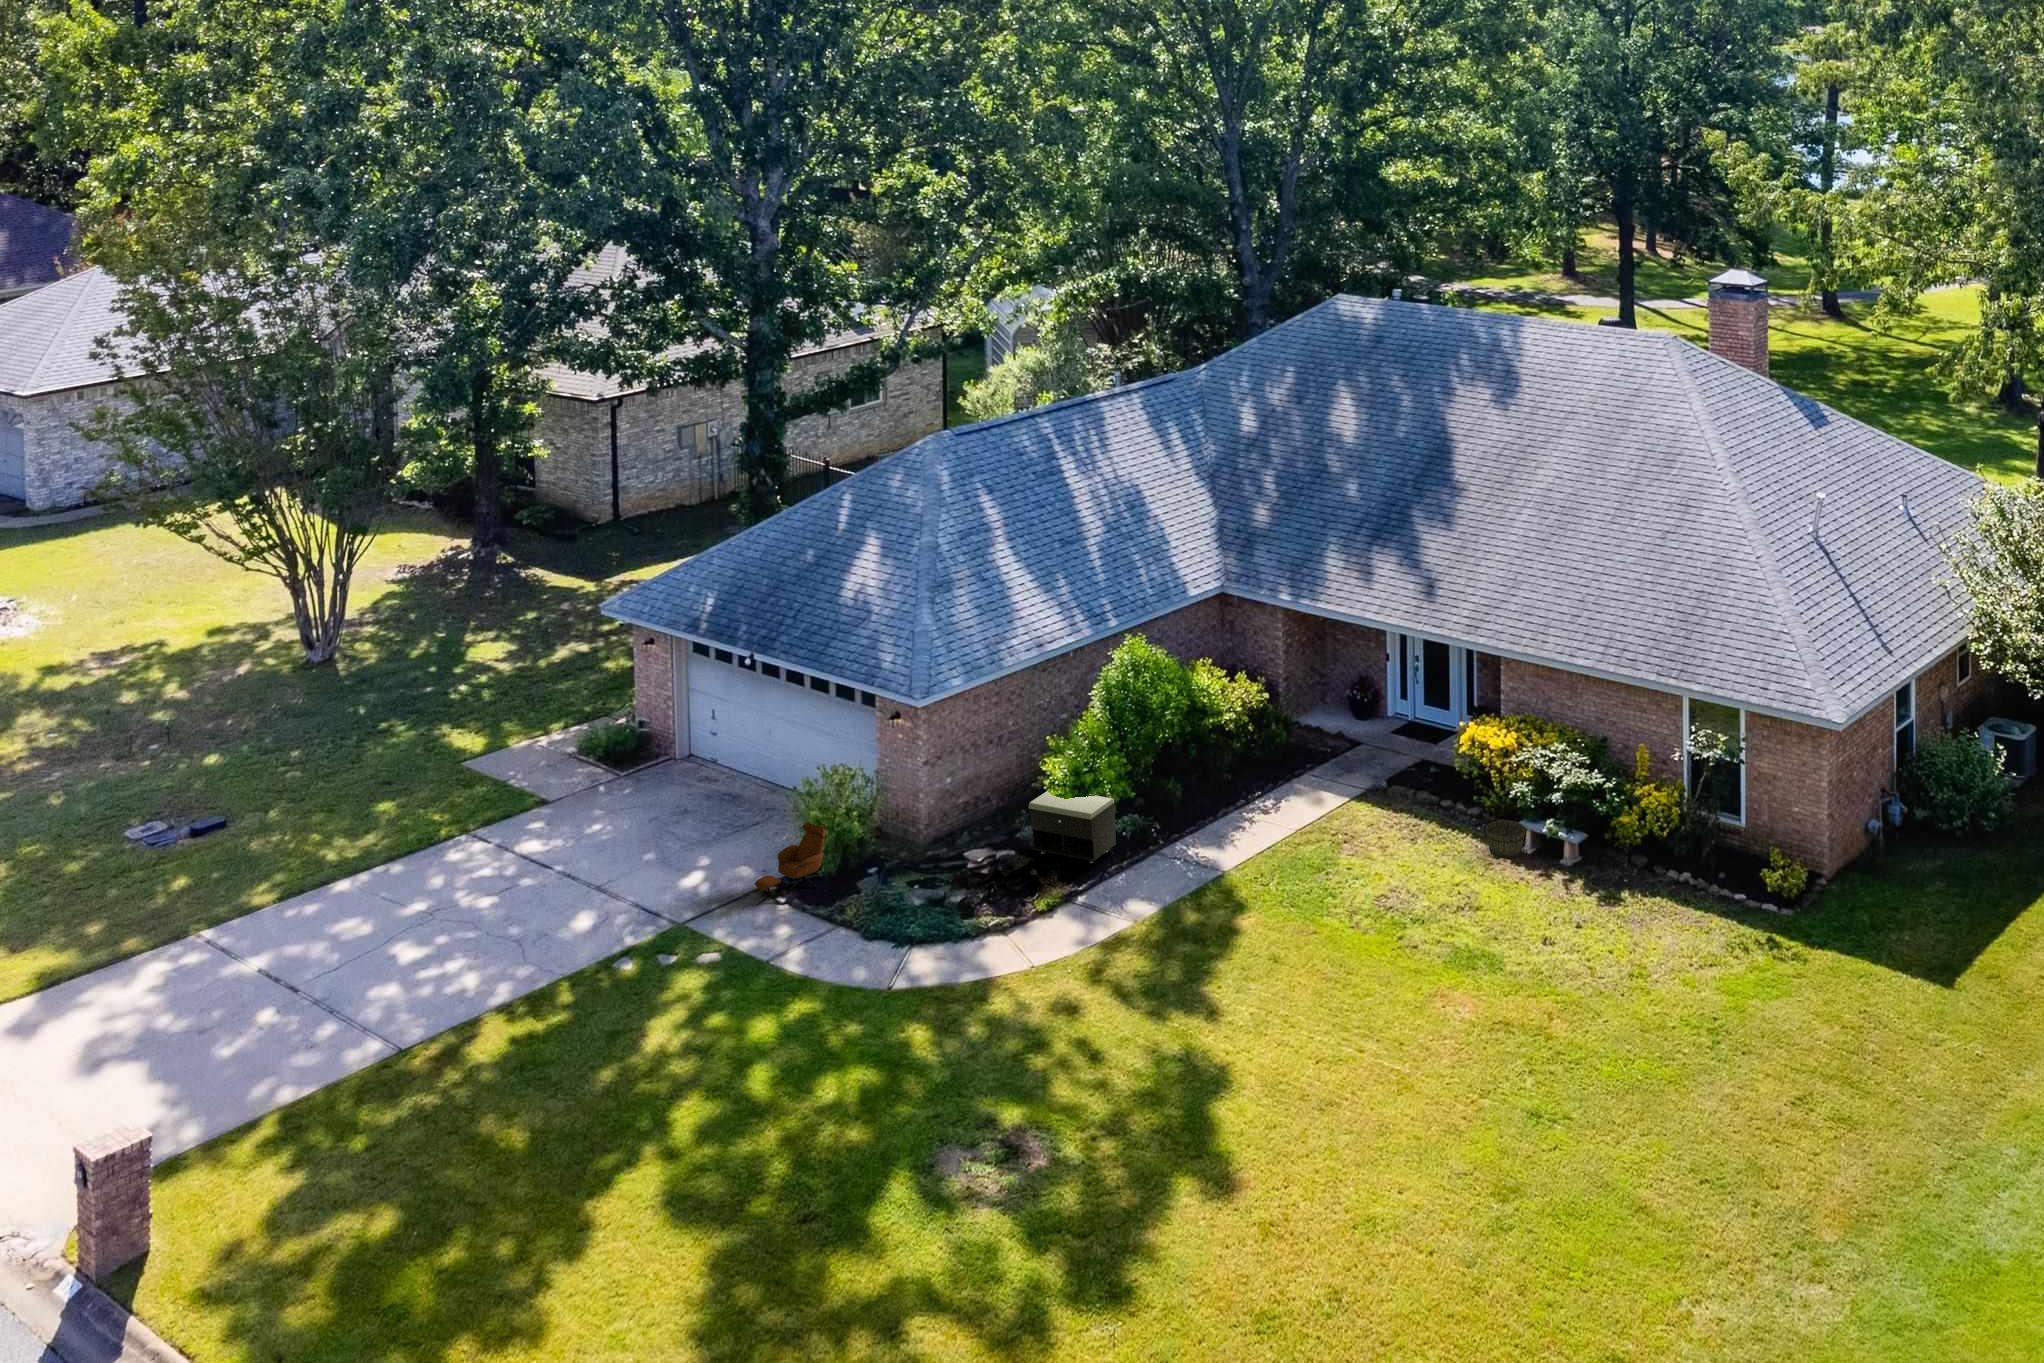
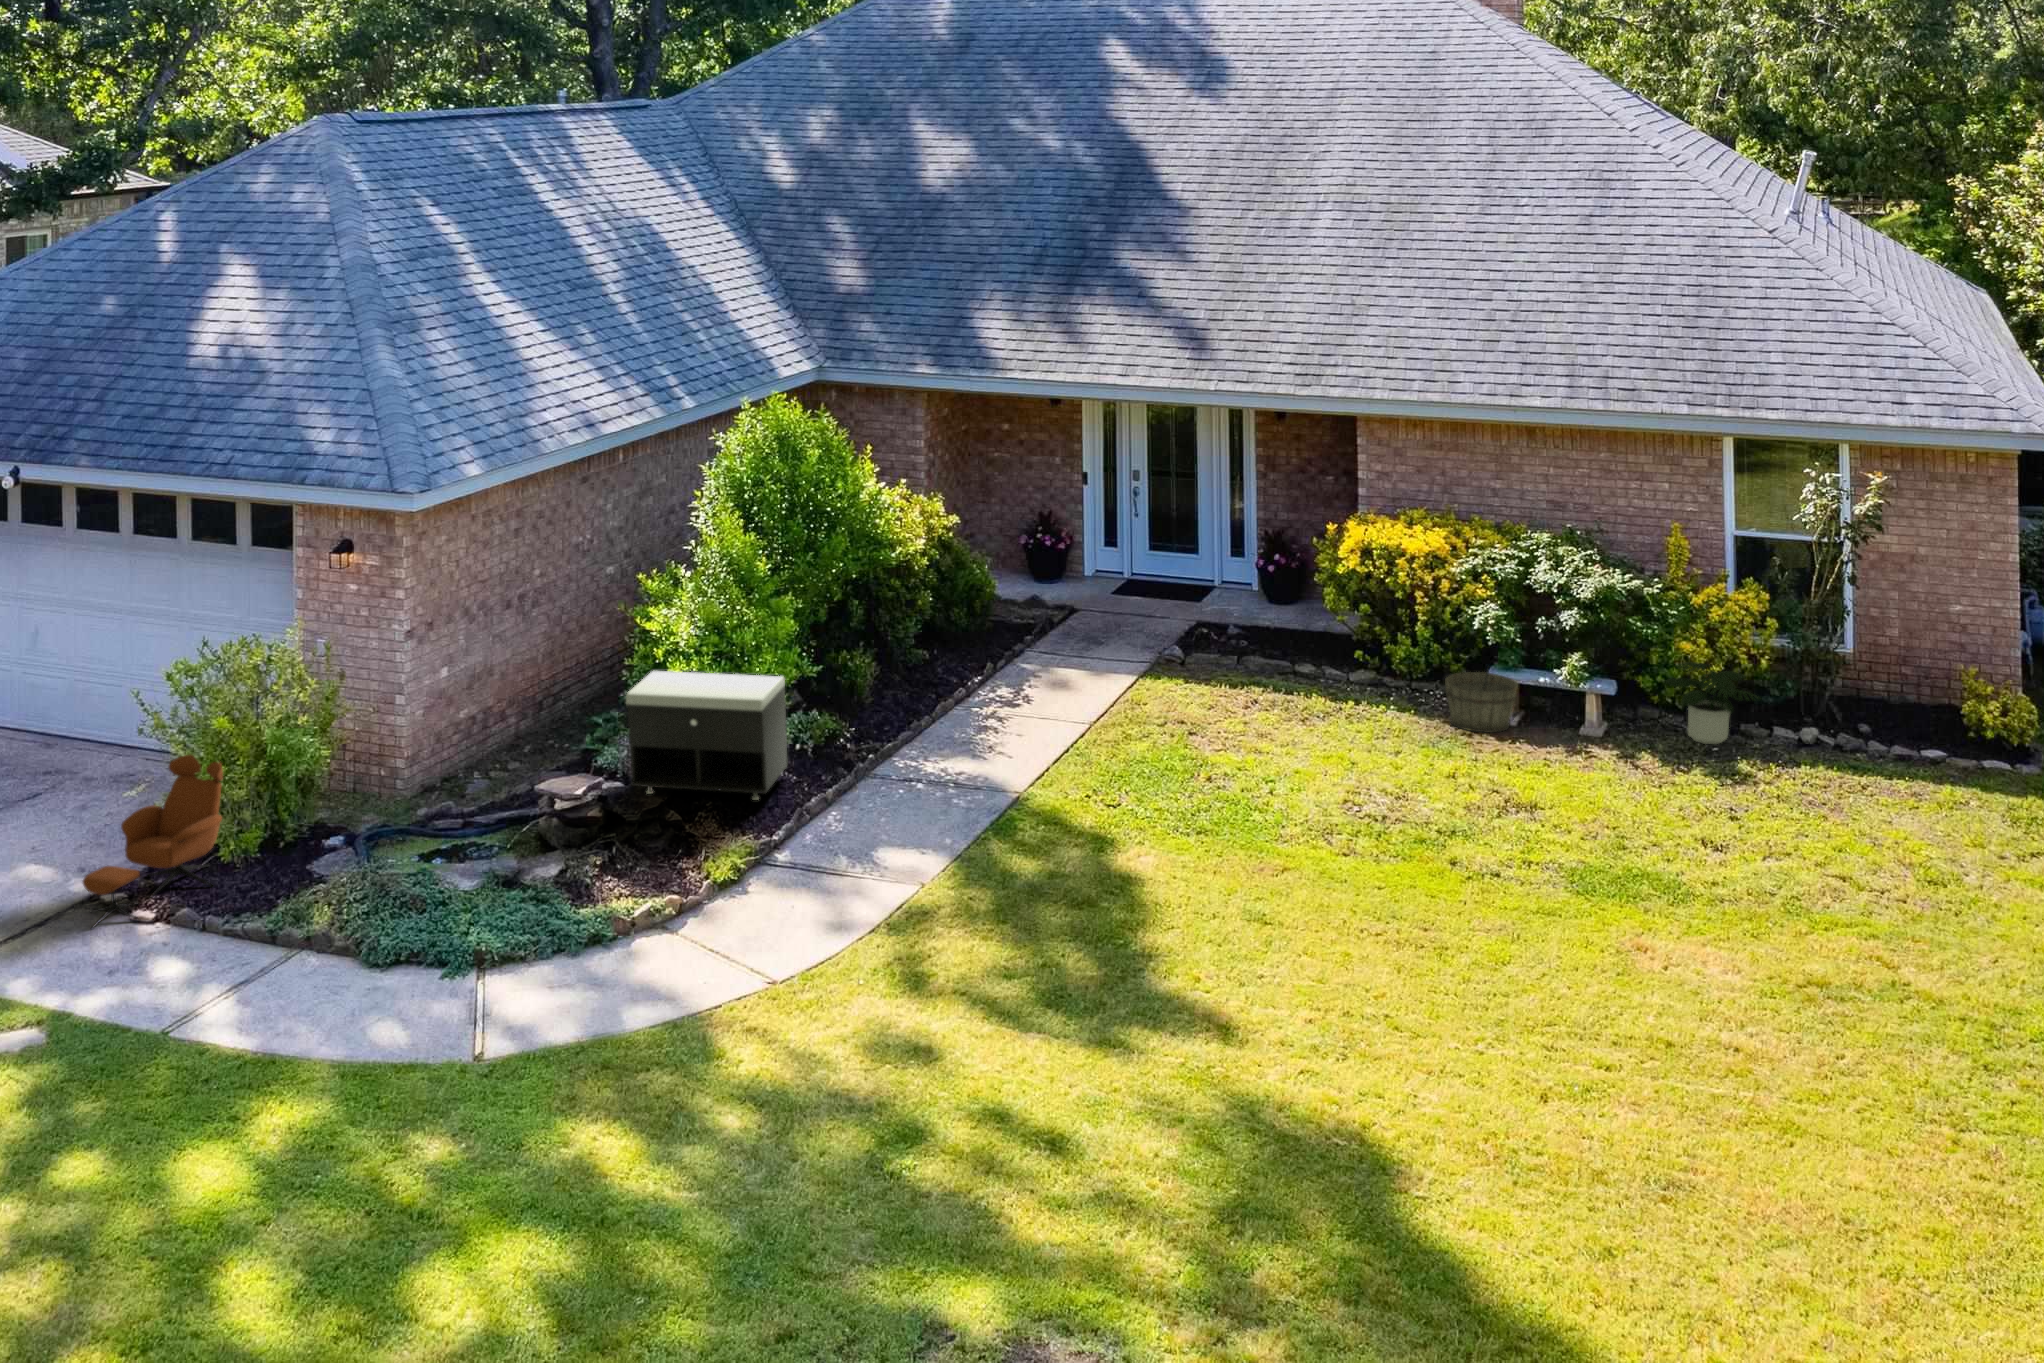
potted plant: none [1598,829,1643,879] -> present [1665,662,1760,744]

